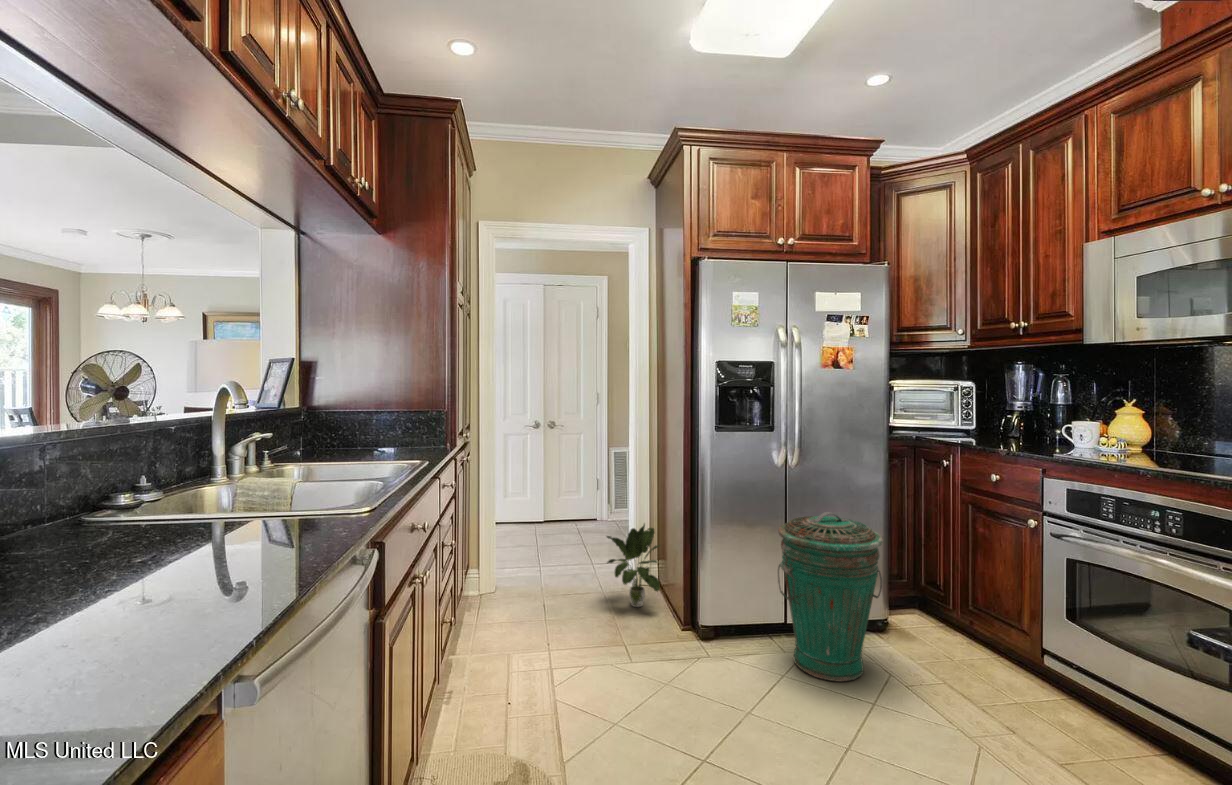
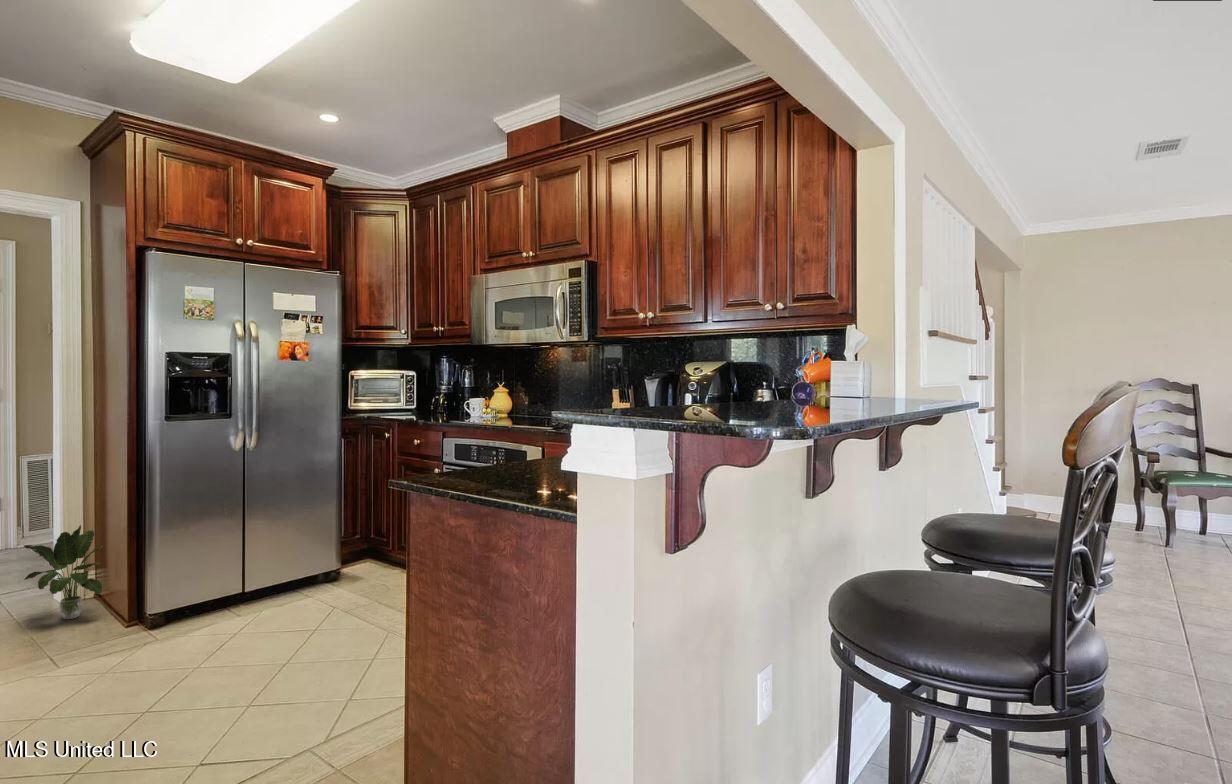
trash can: present [778,512,883,681] -> none [236,483,329,623]

